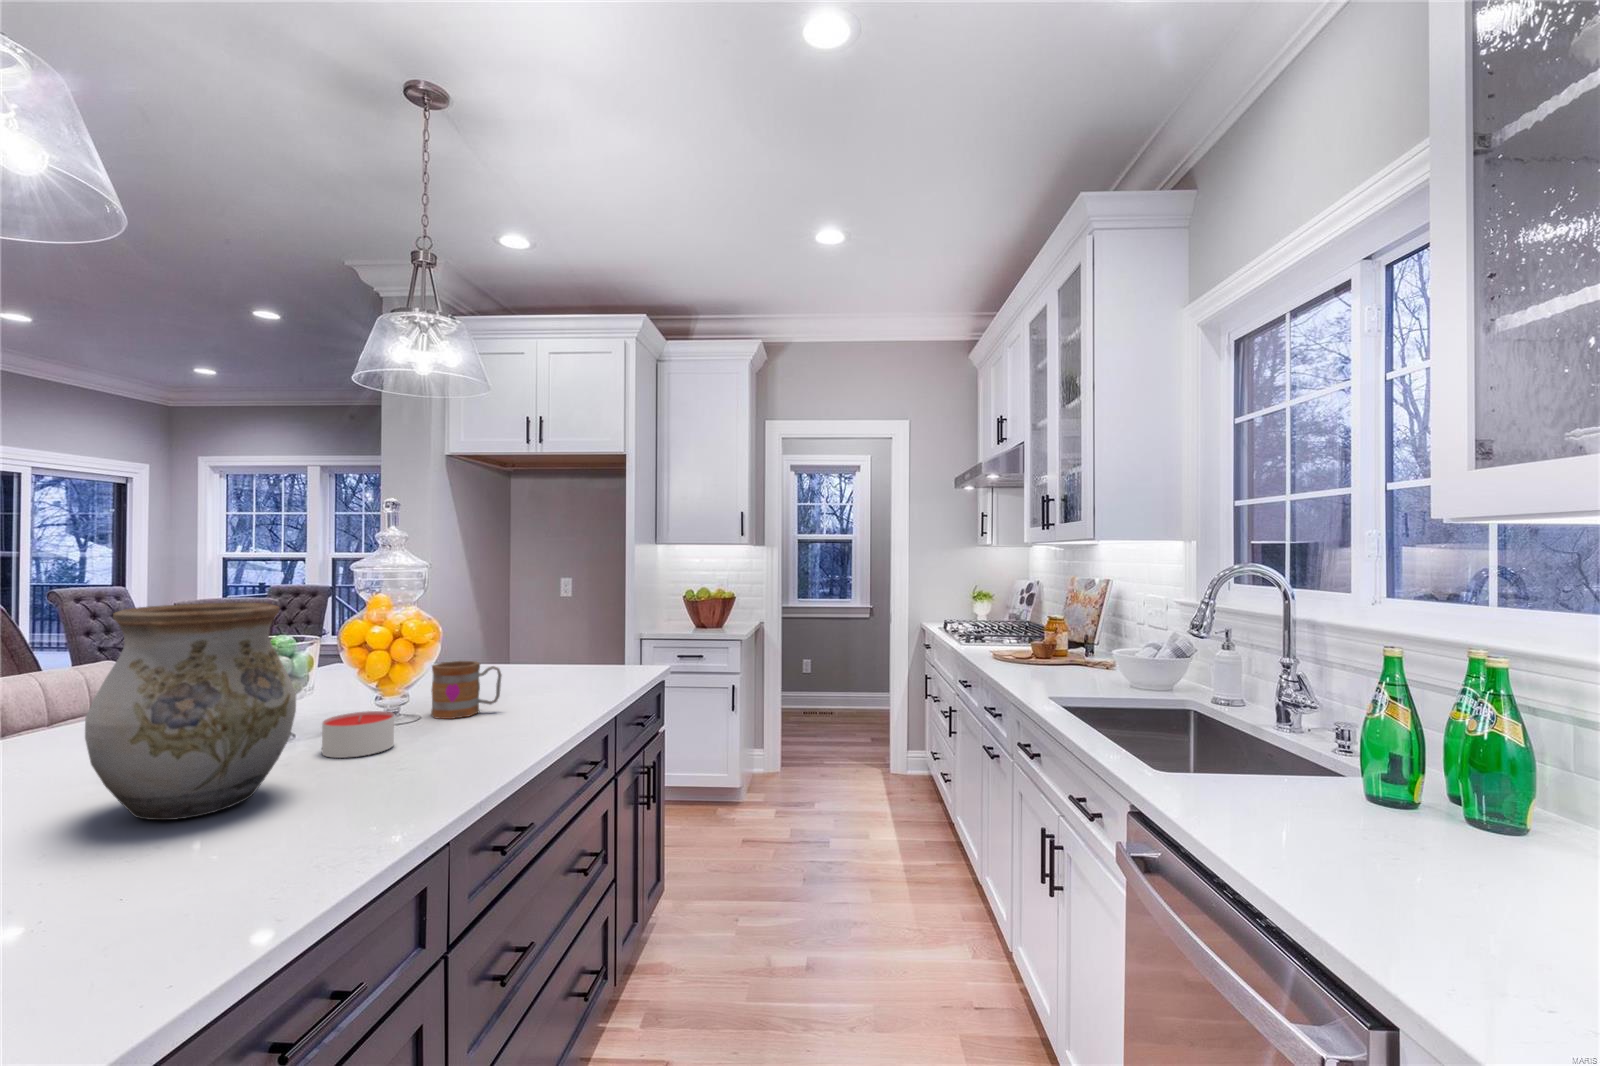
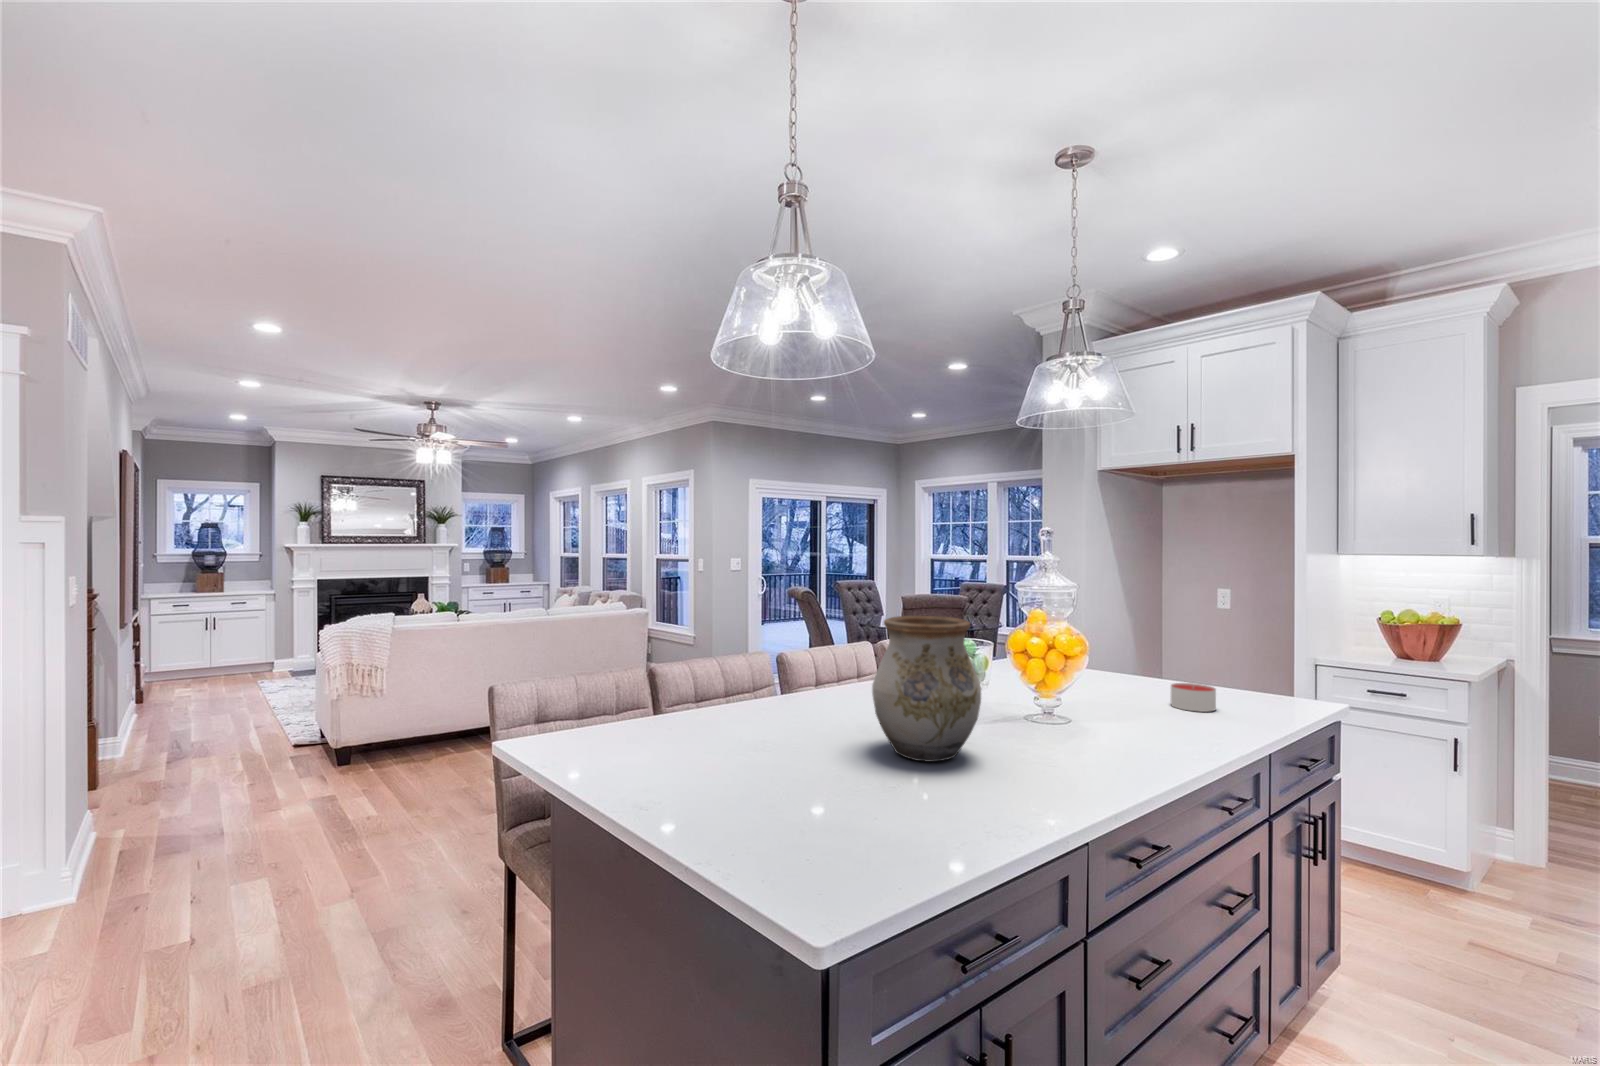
mug: present [431,661,502,719] -> none [1079,673,1141,726]
candle: present [322,711,394,758] -> present [1171,683,1216,712]

